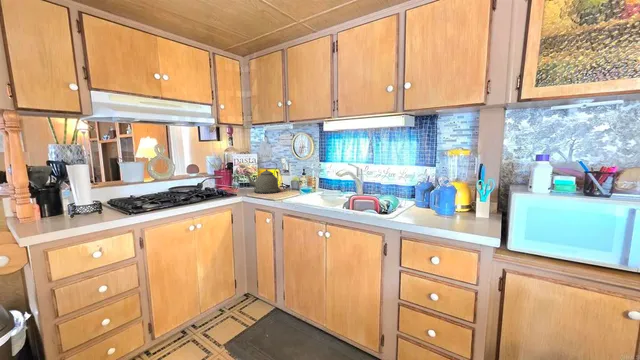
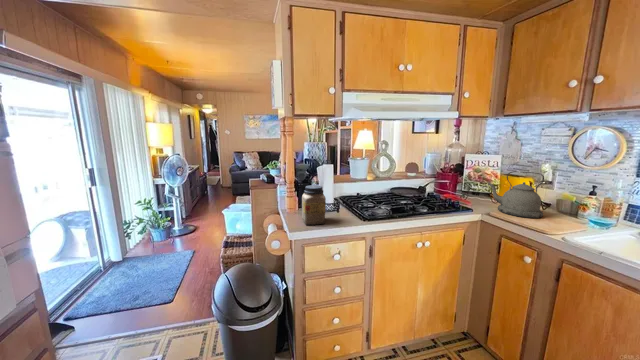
jar: none [41,185,76,228] -> present [302,185,326,225]

